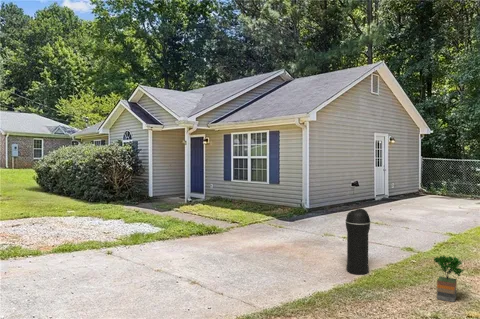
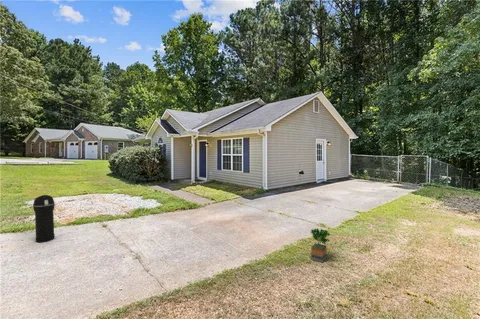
trash can: present [346,209,372,275] -> present [33,195,55,242]

